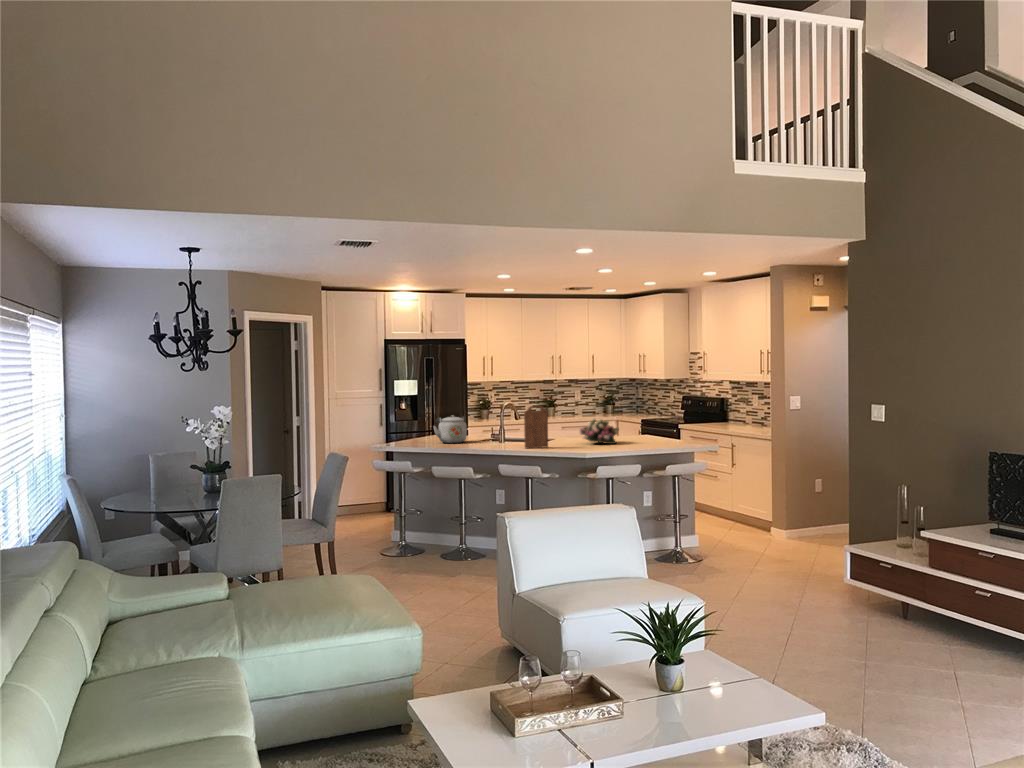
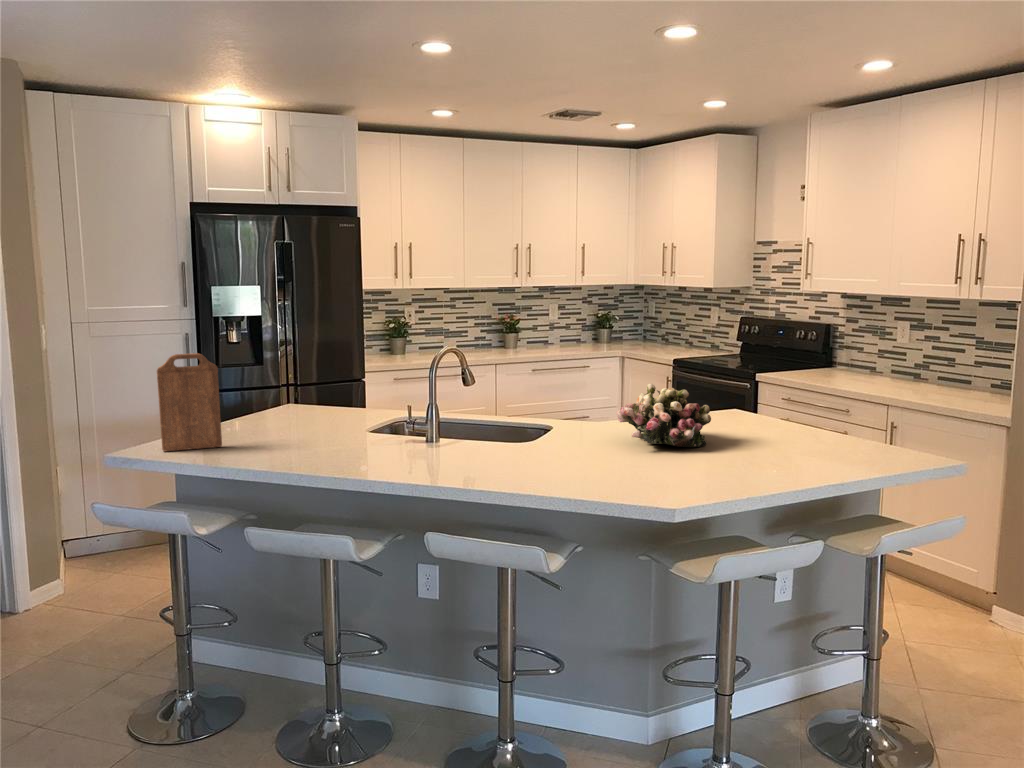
cutting board: present [524,406,548,448] -> present [157,353,222,451]
kettle: present [434,415,467,443] -> none [274,371,354,437]

